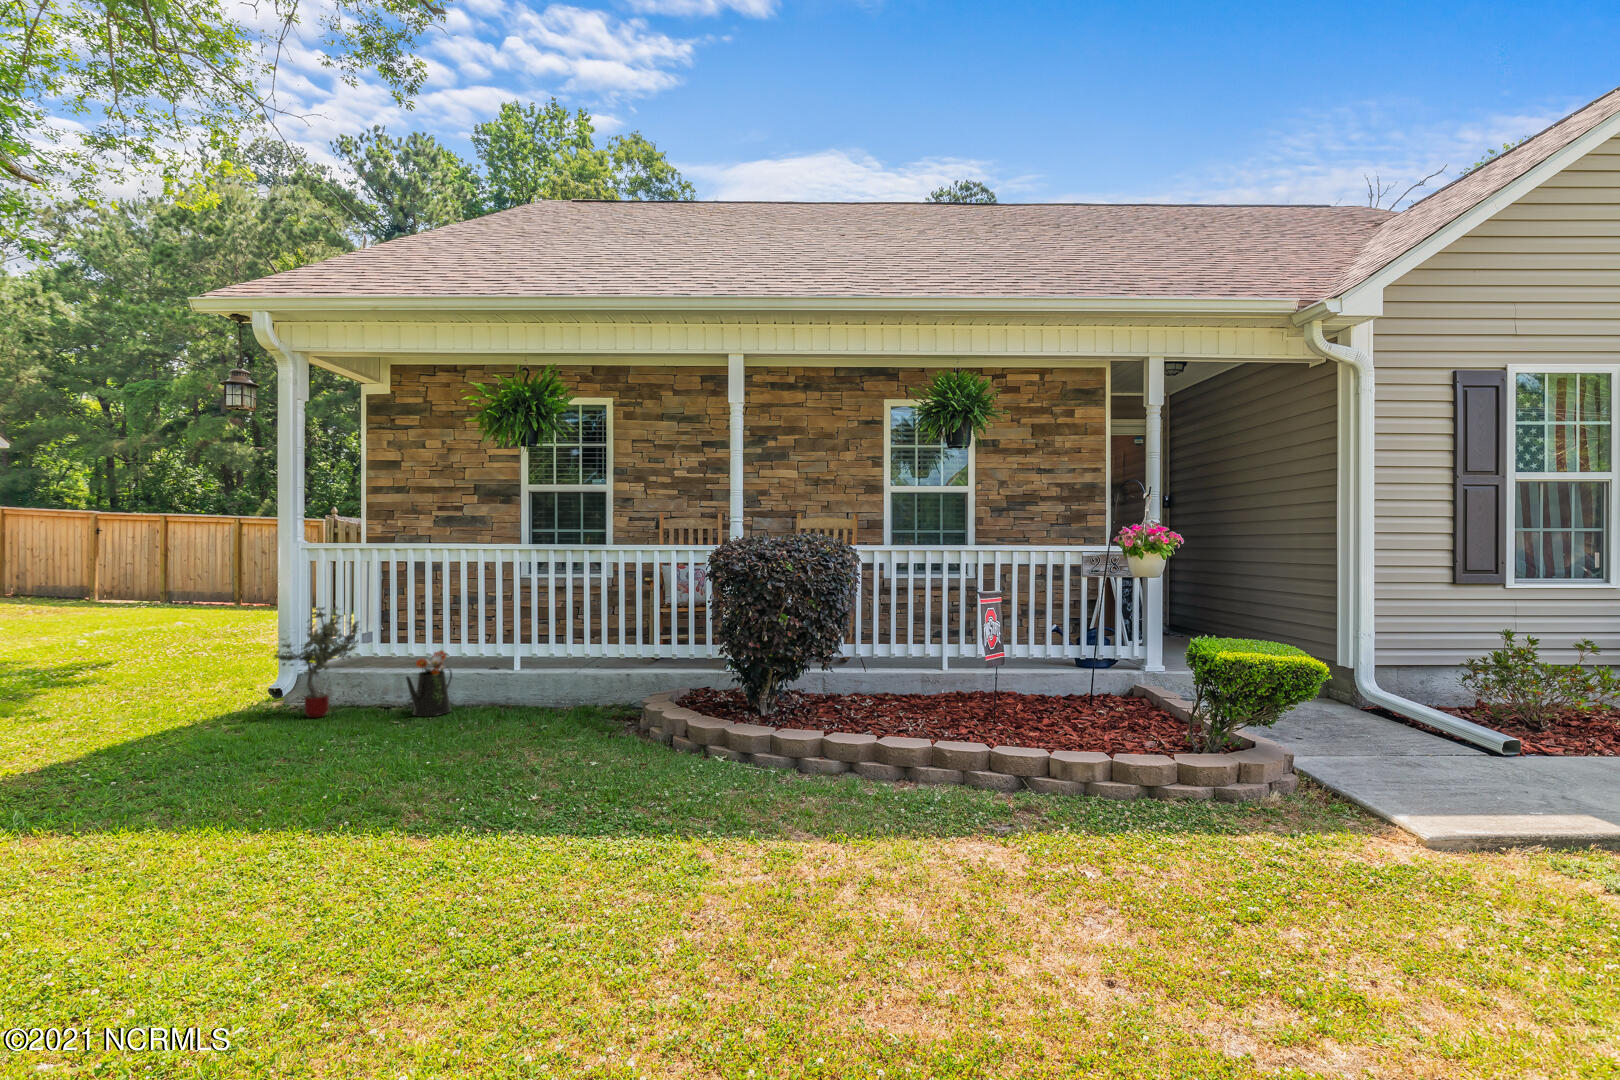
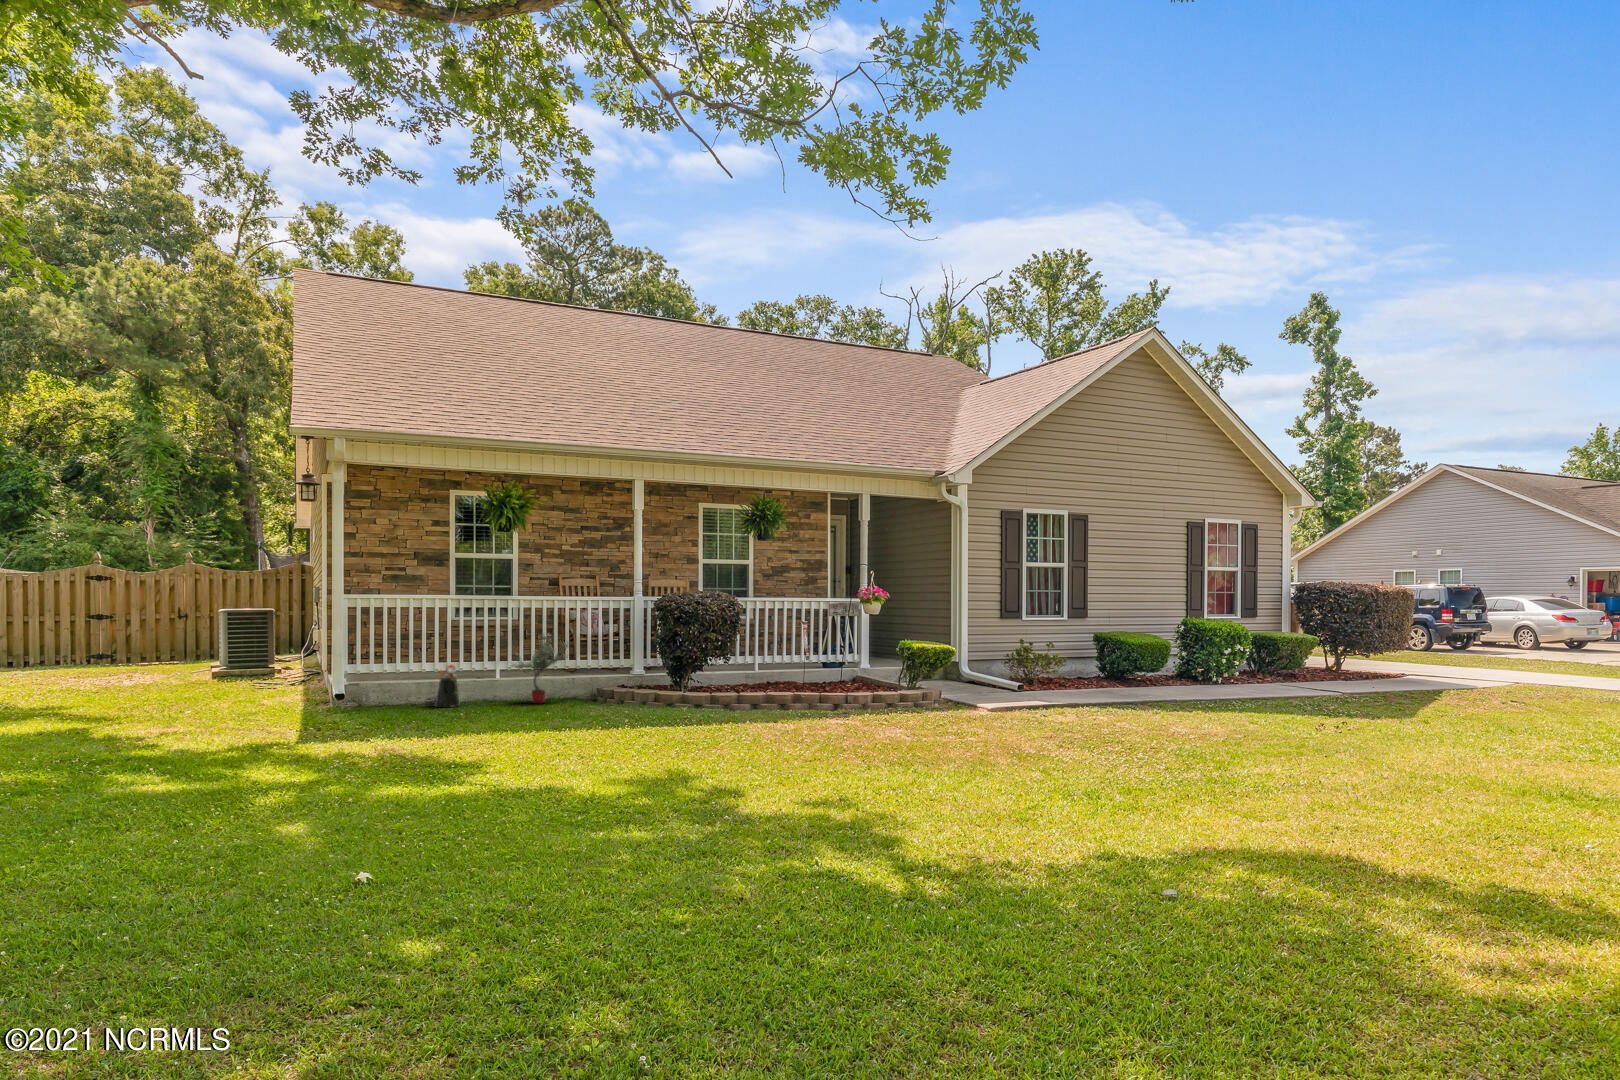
potted tree: present [274,607,359,718] -> present [511,634,569,704]

